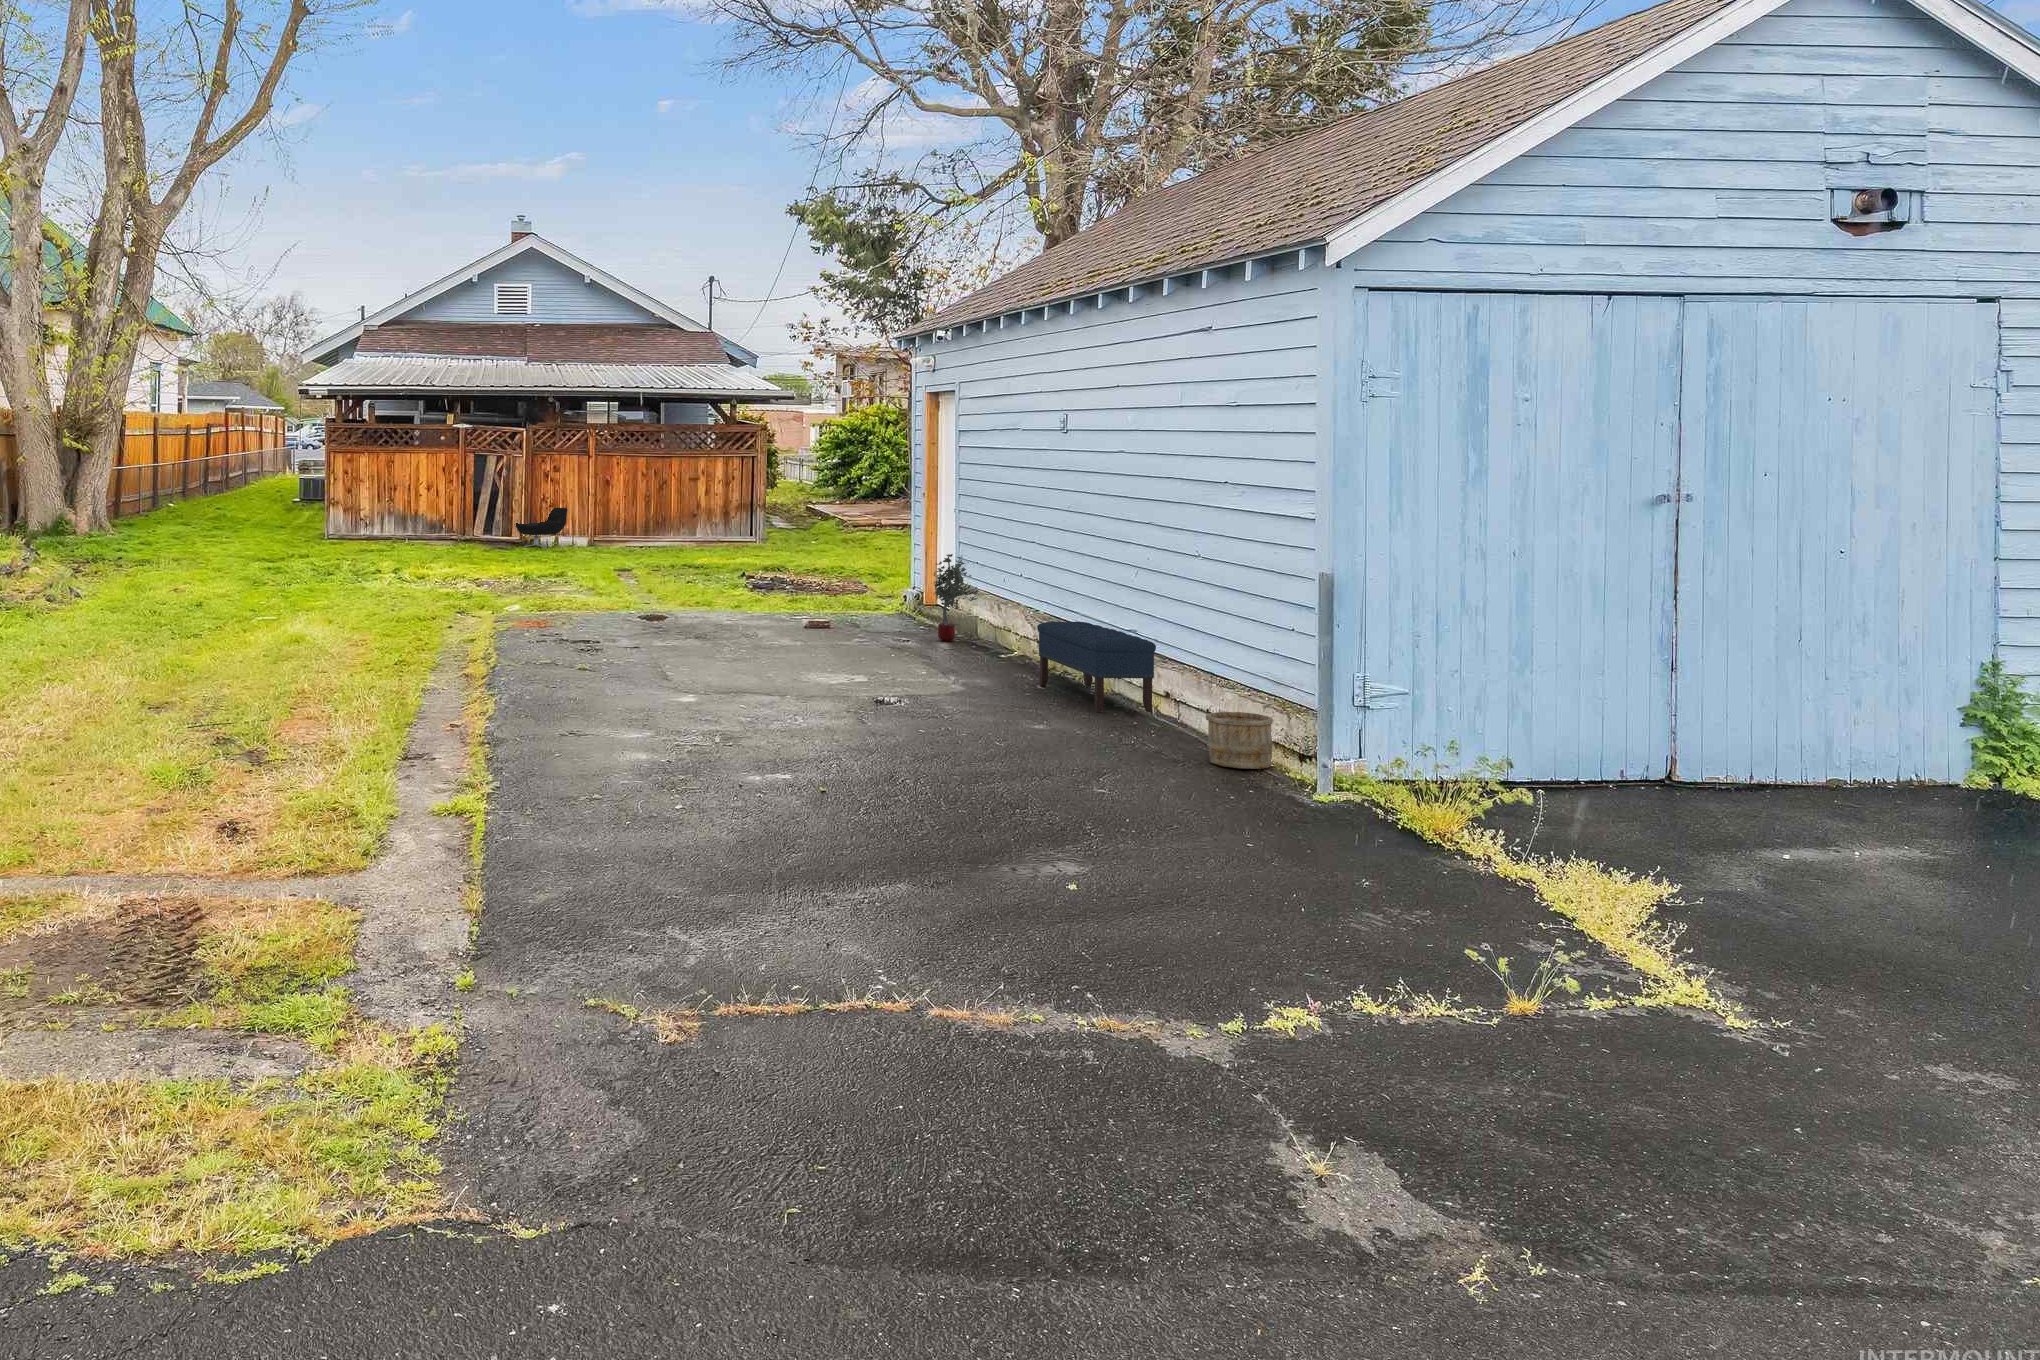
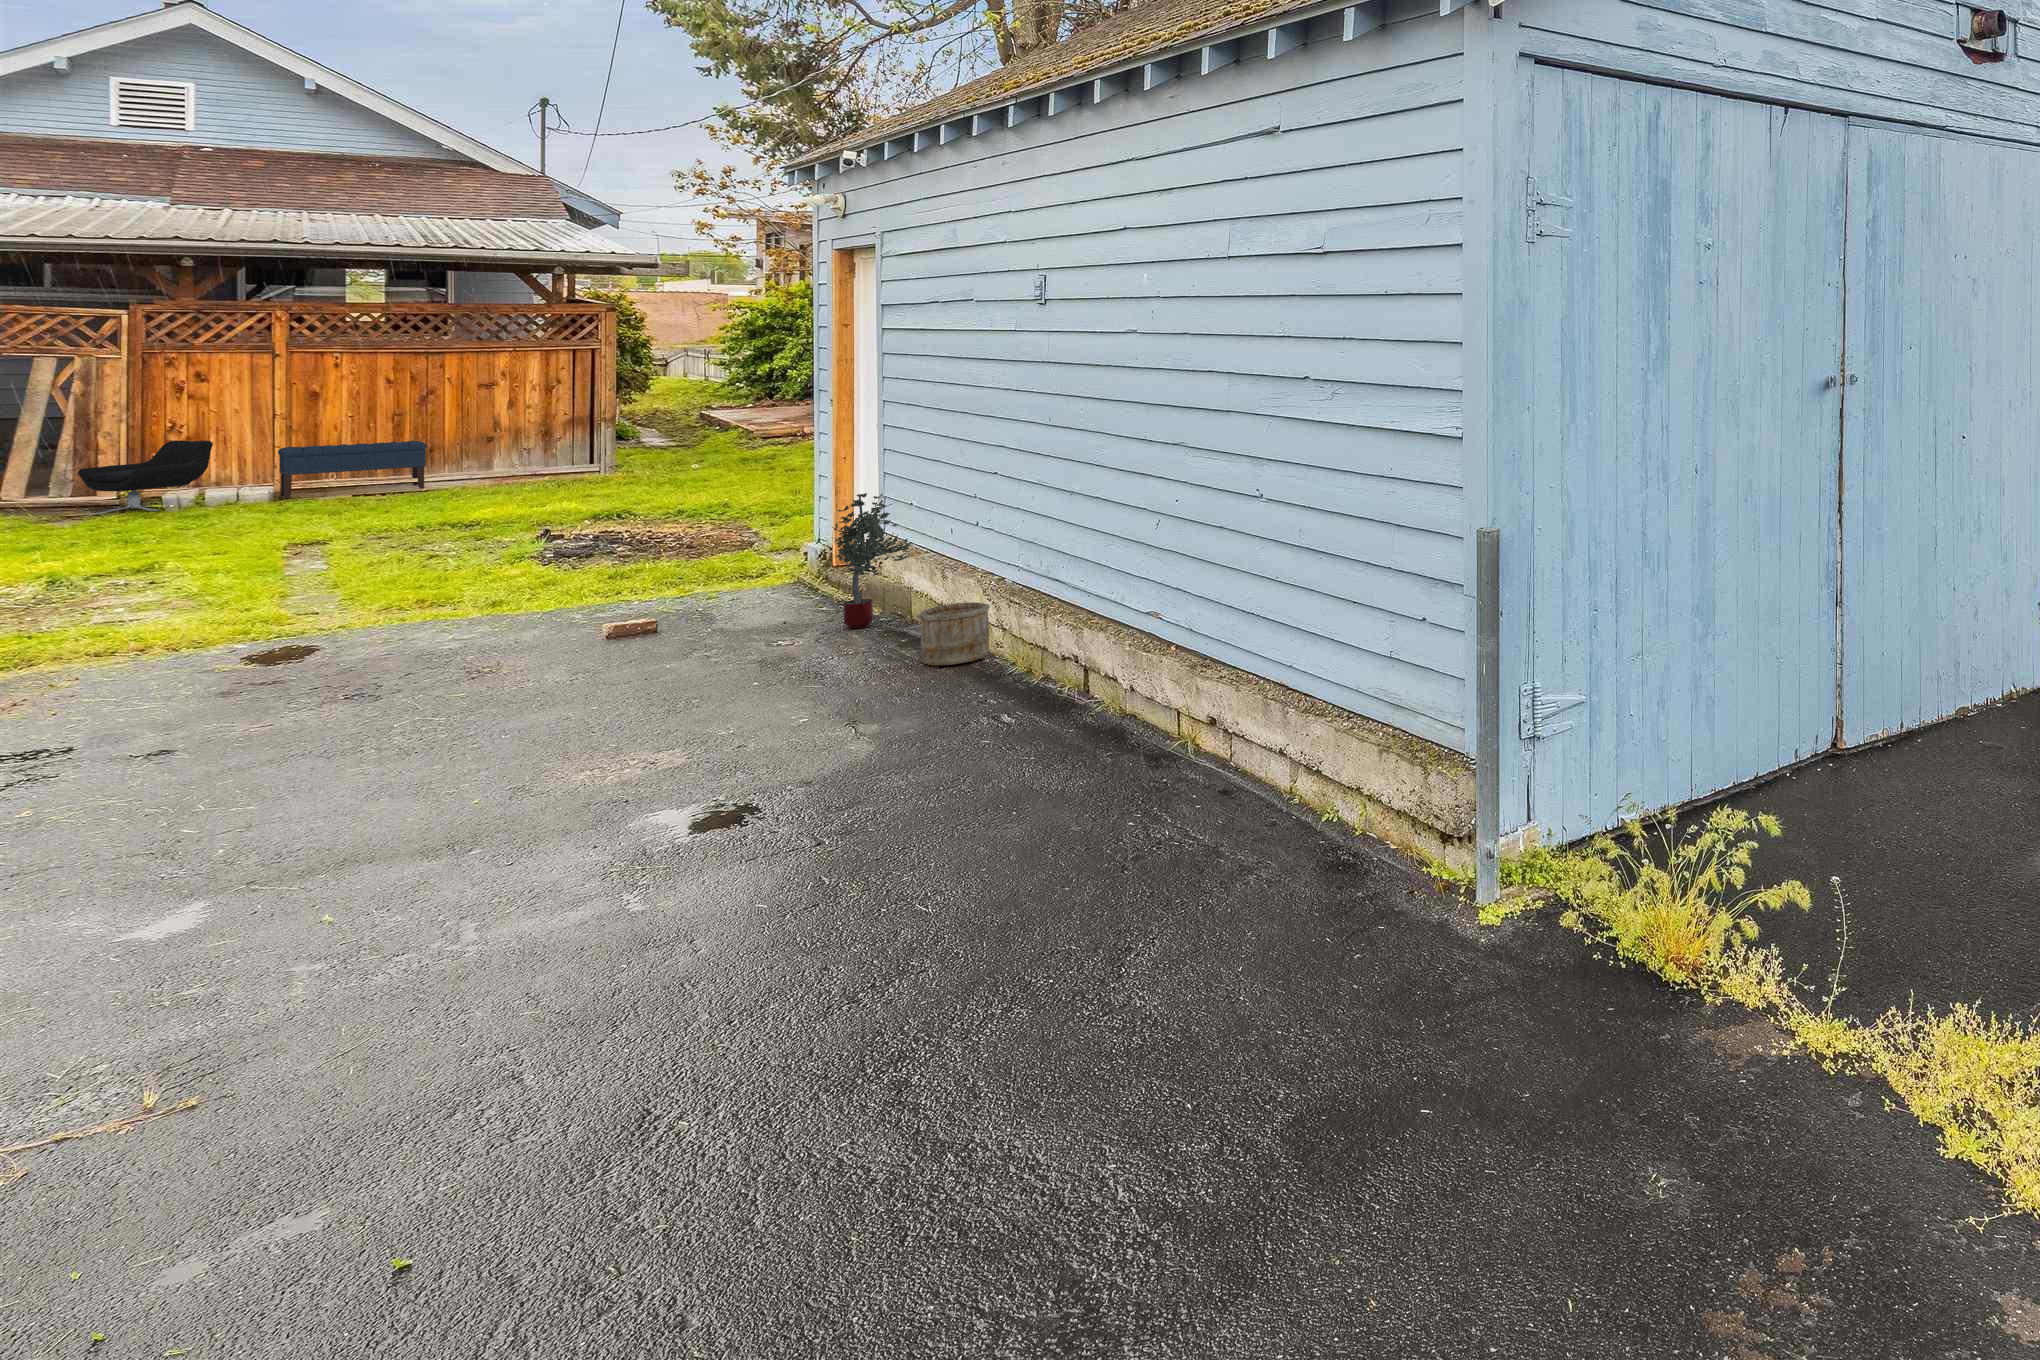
bench: present [1037,621,1156,712] -> present [278,441,427,498]
wooden bucket: present [1206,712,1273,769] -> present [918,602,990,666]

